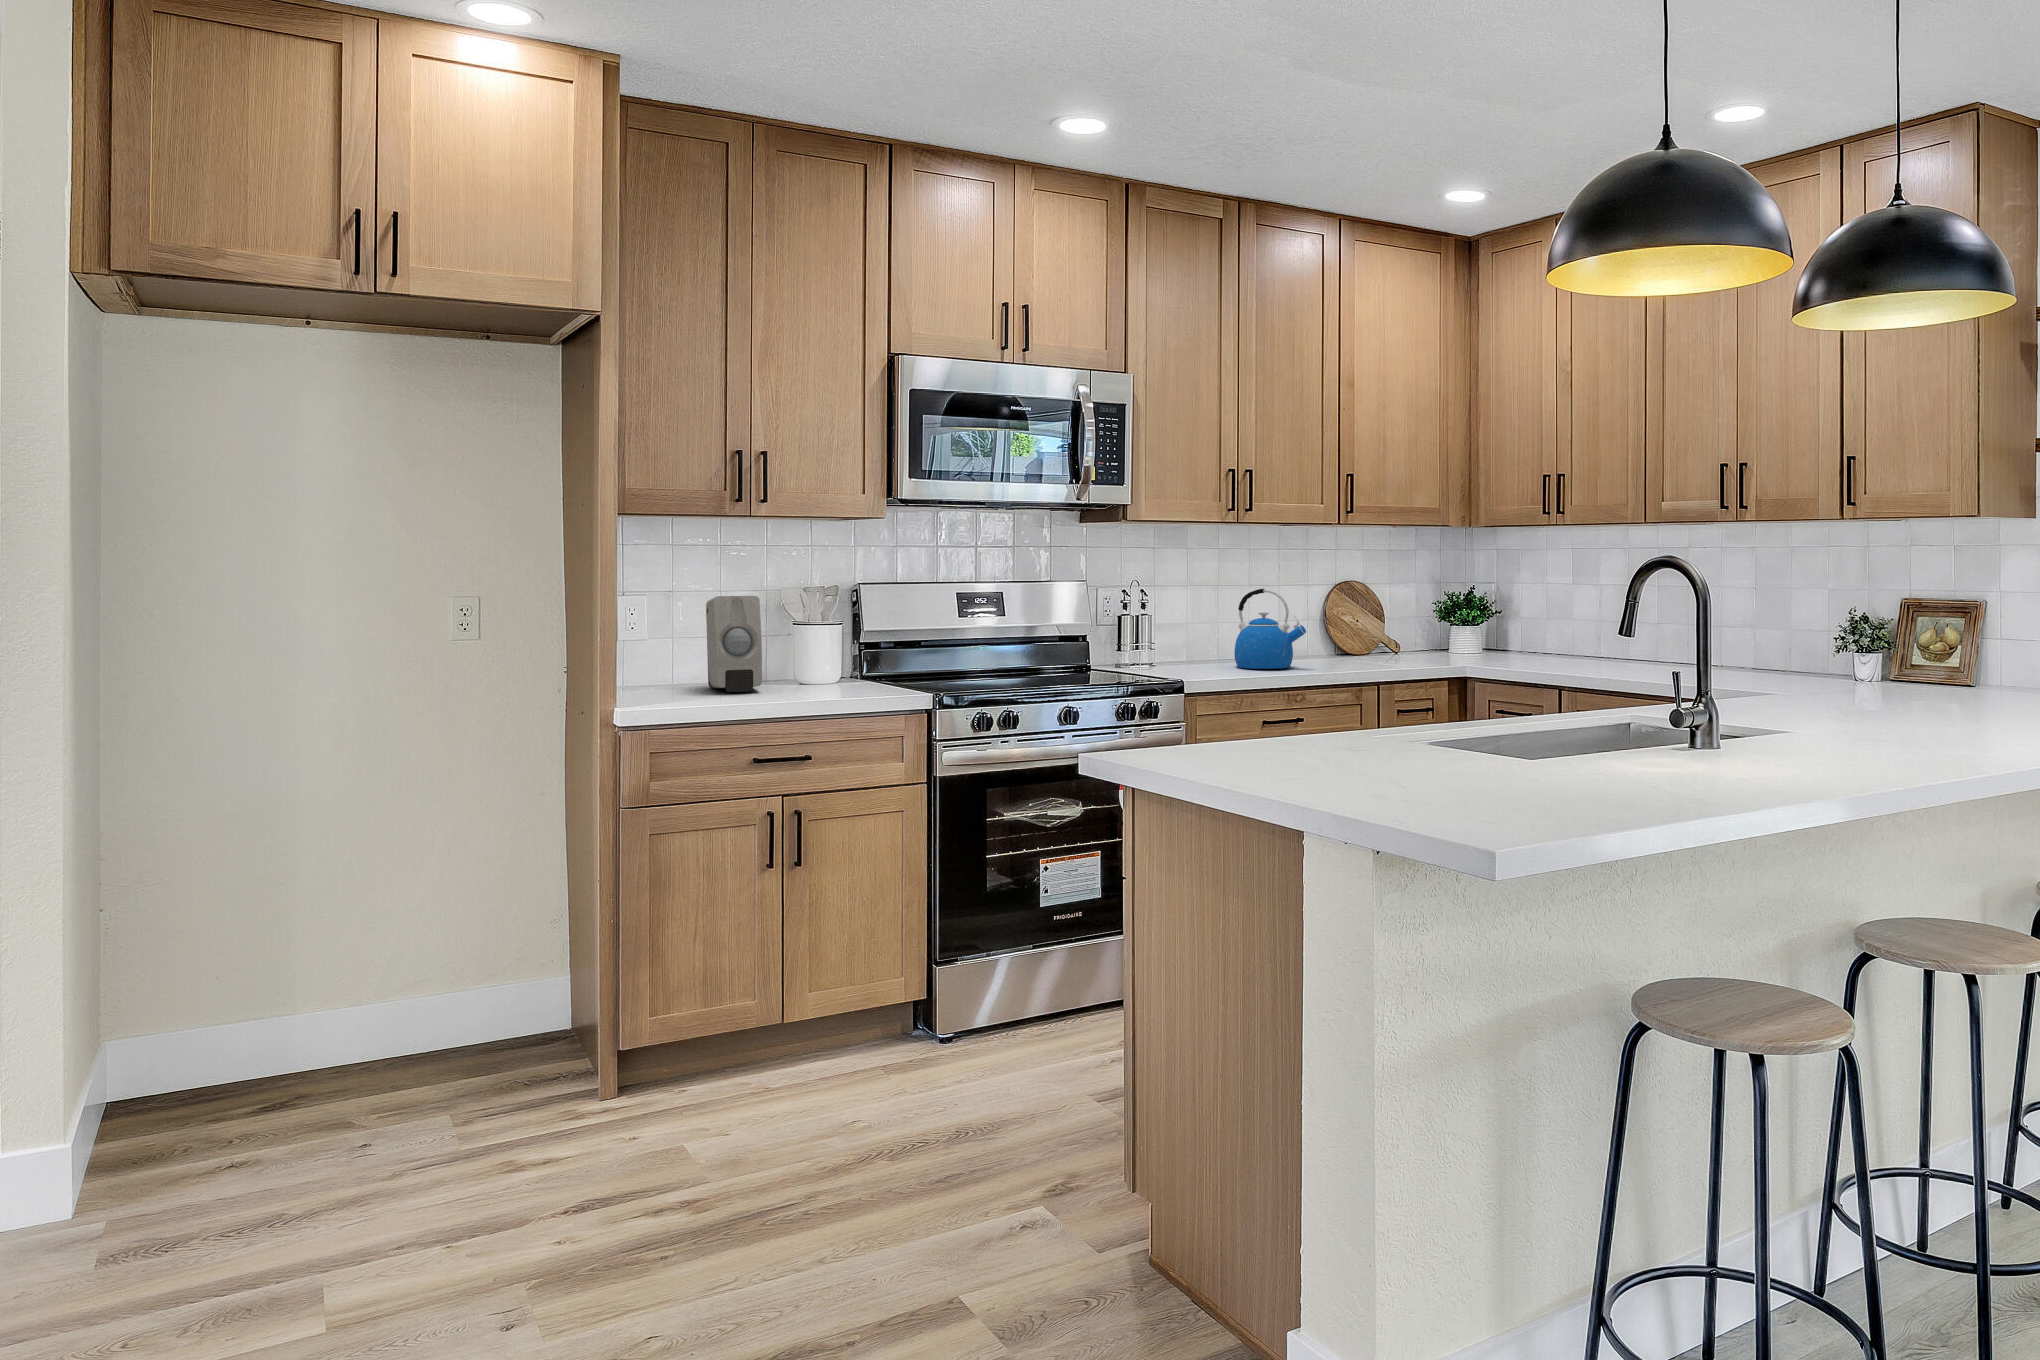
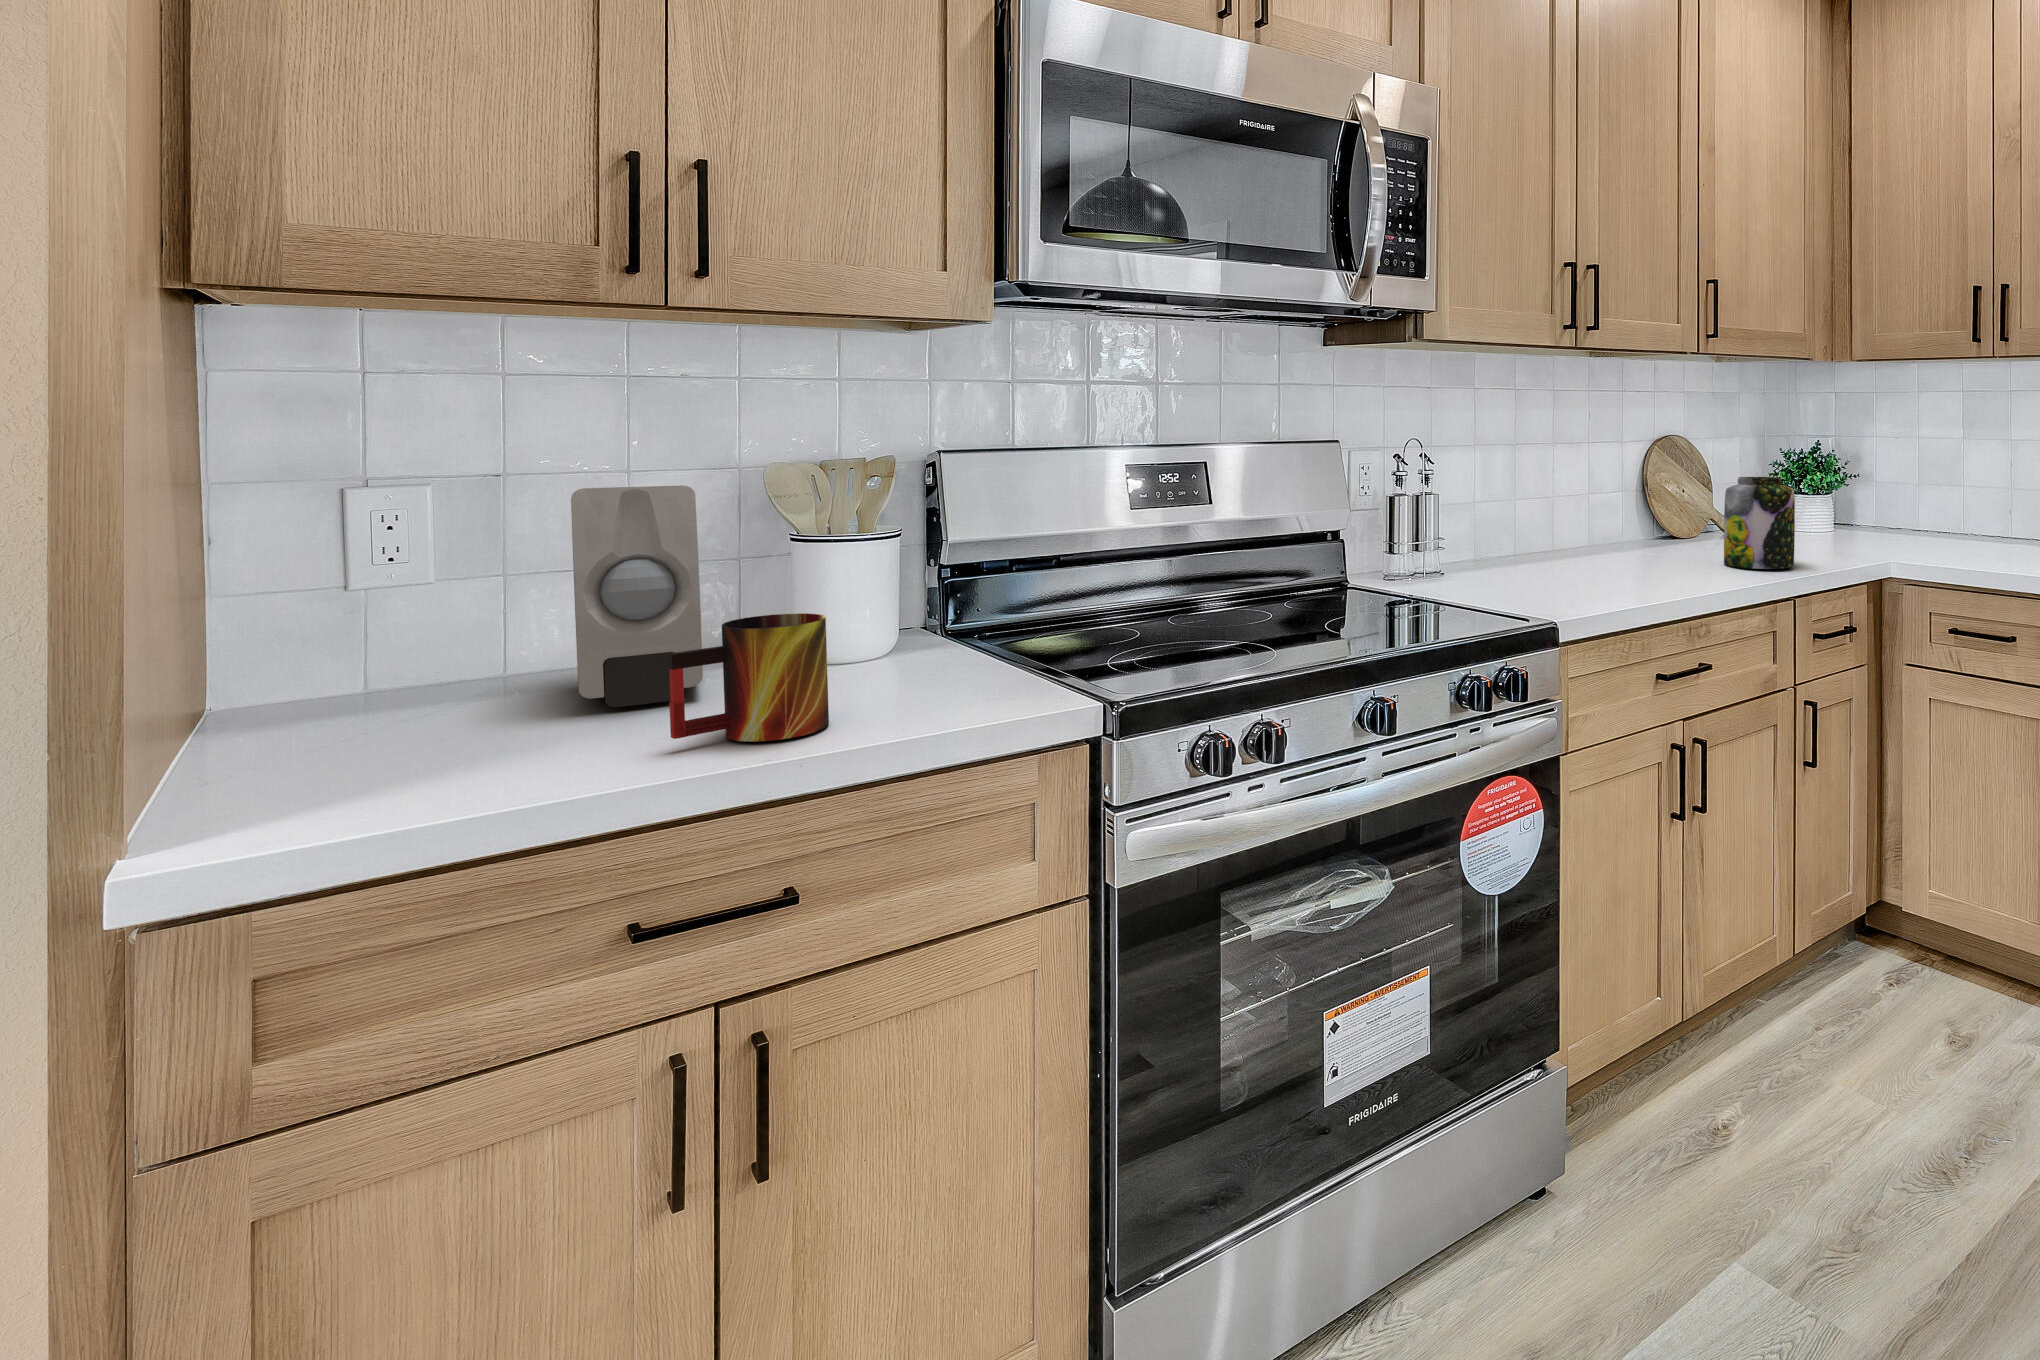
kettle: present [1234,589,1306,669] -> none [1563,450,1675,575]
jar: none [1350,608,1396,669] -> present [1724,477,1795,569]
mug: none [761,651,818,701] -> present [669,613,829,742]

